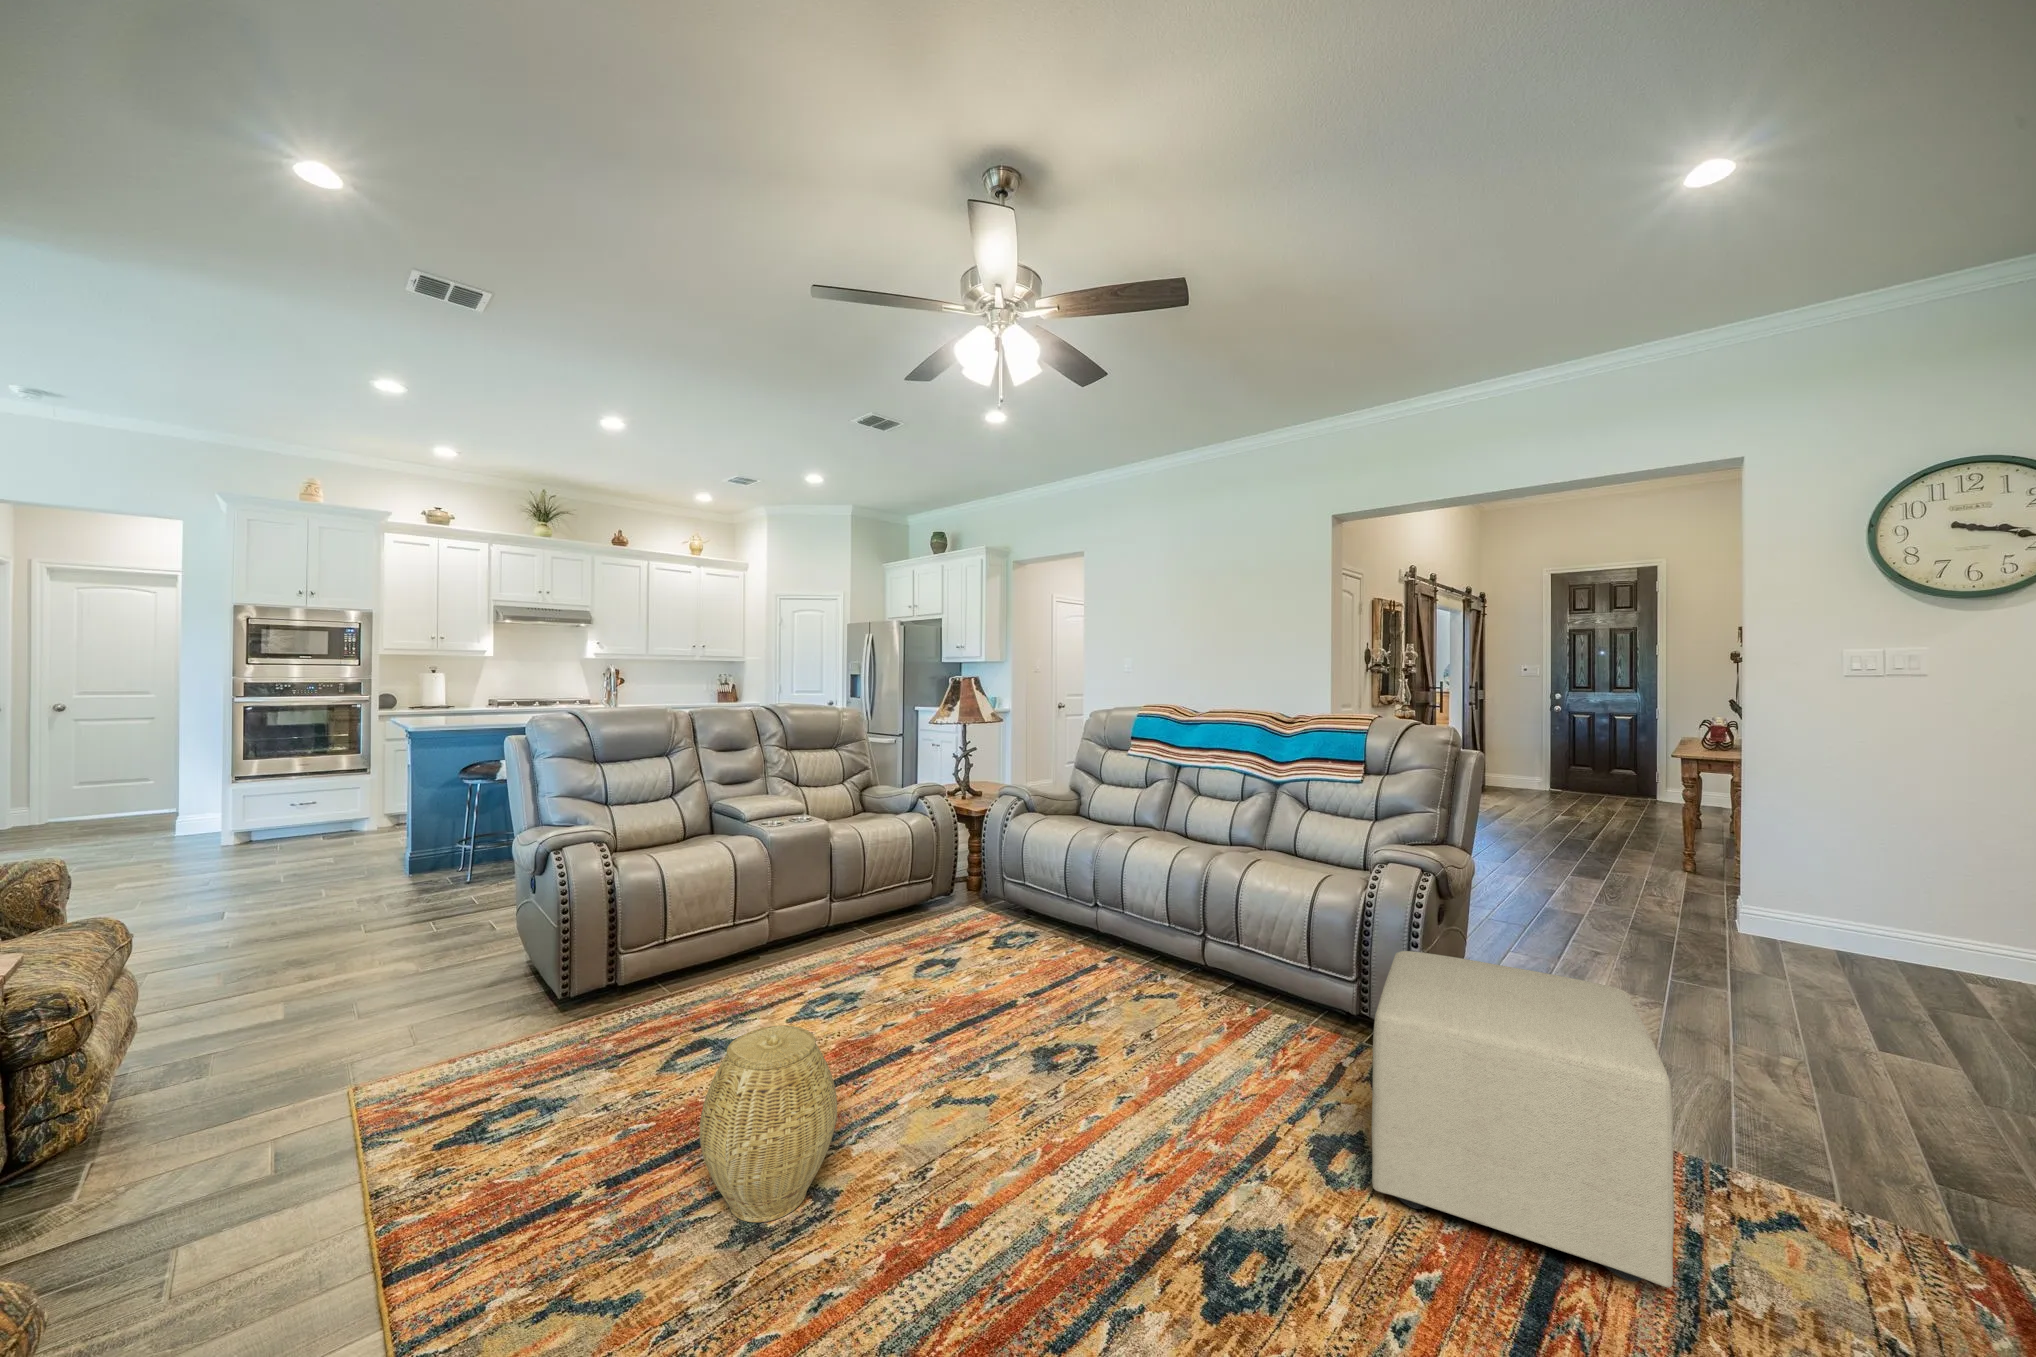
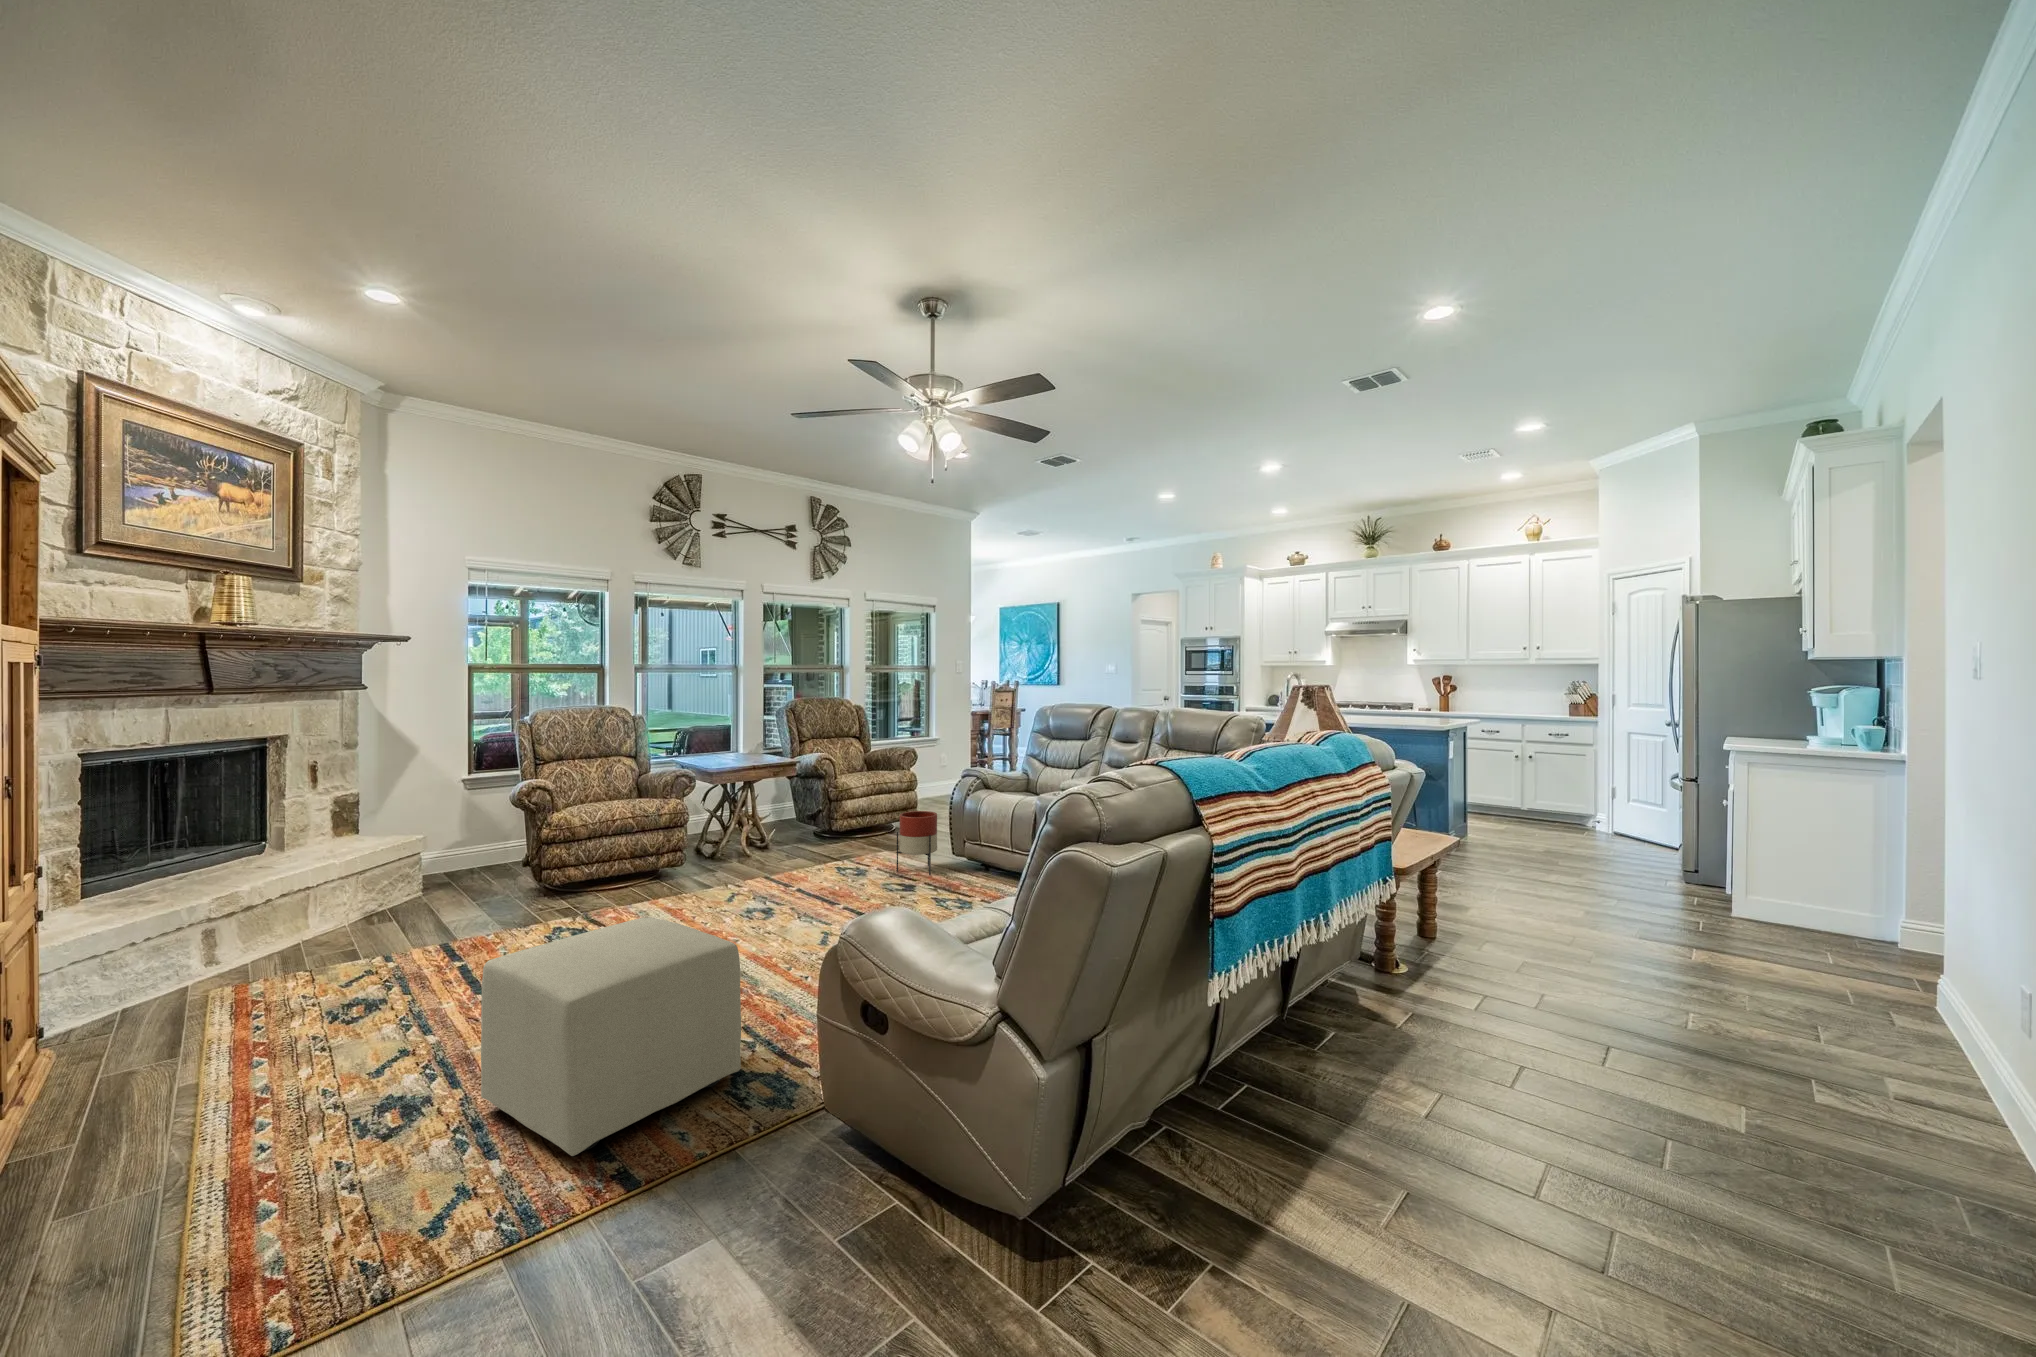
planter: none [510,921,608,1074] -> present [897,811,937,875]
woven basket: present [700,1025,837,1222] -> none [746,845,804,918]

